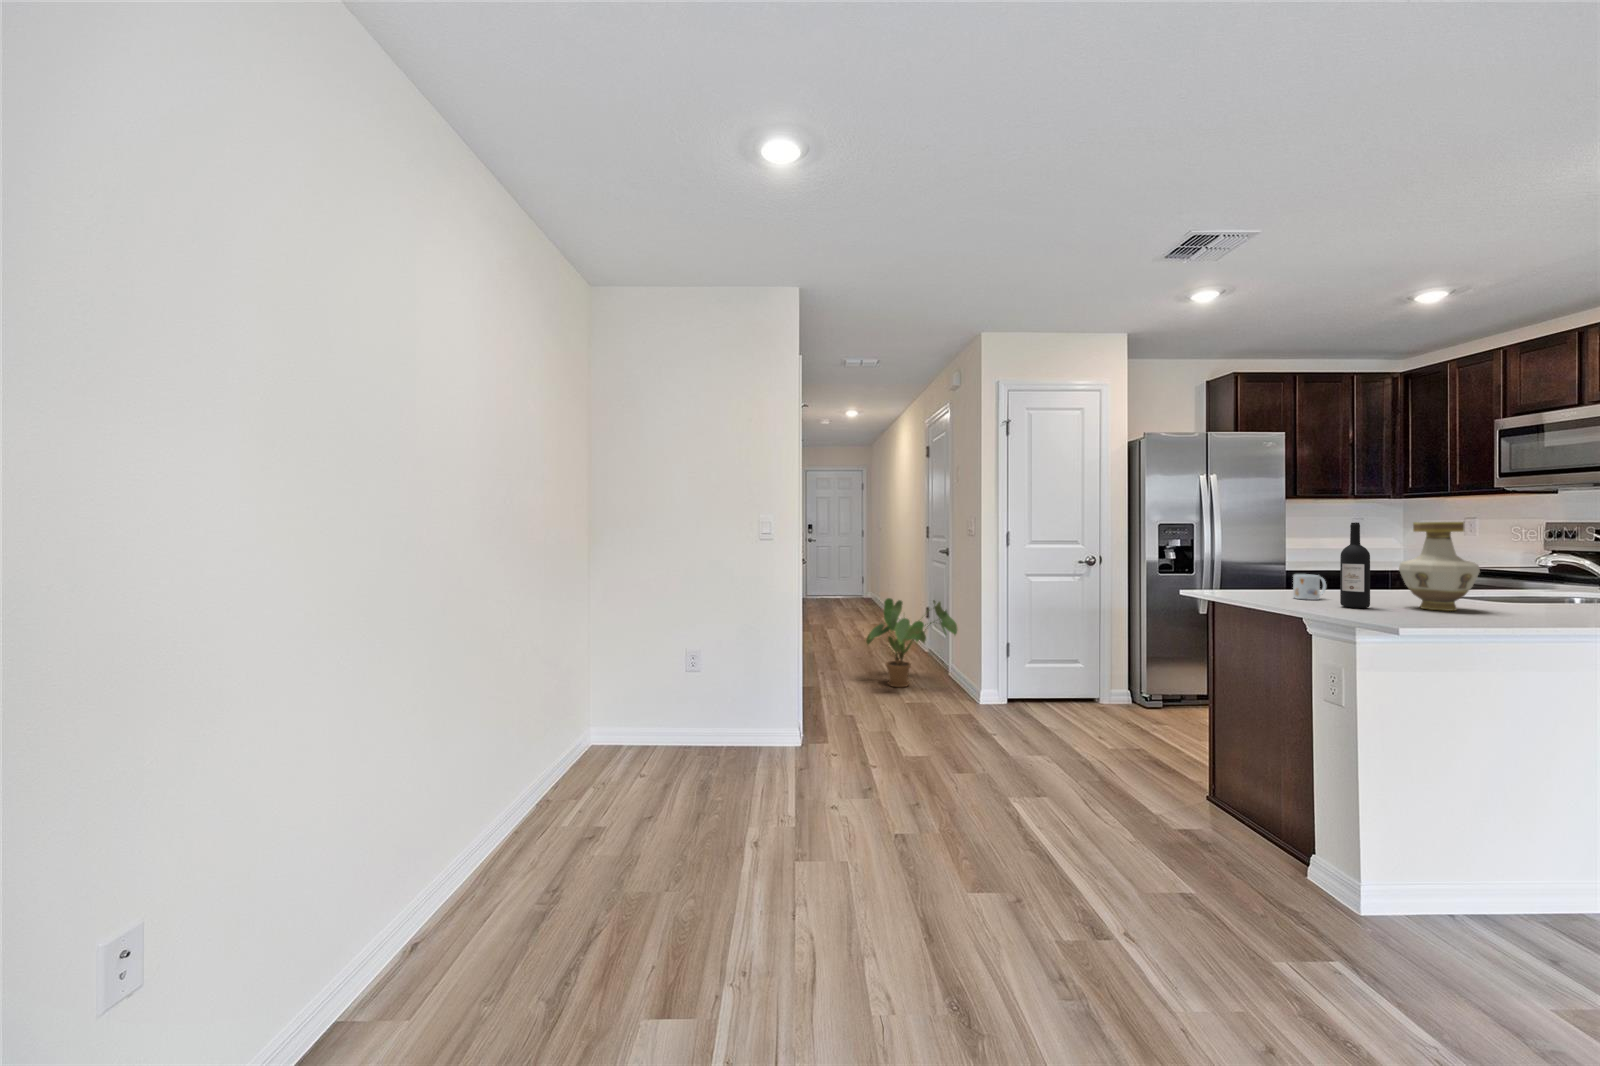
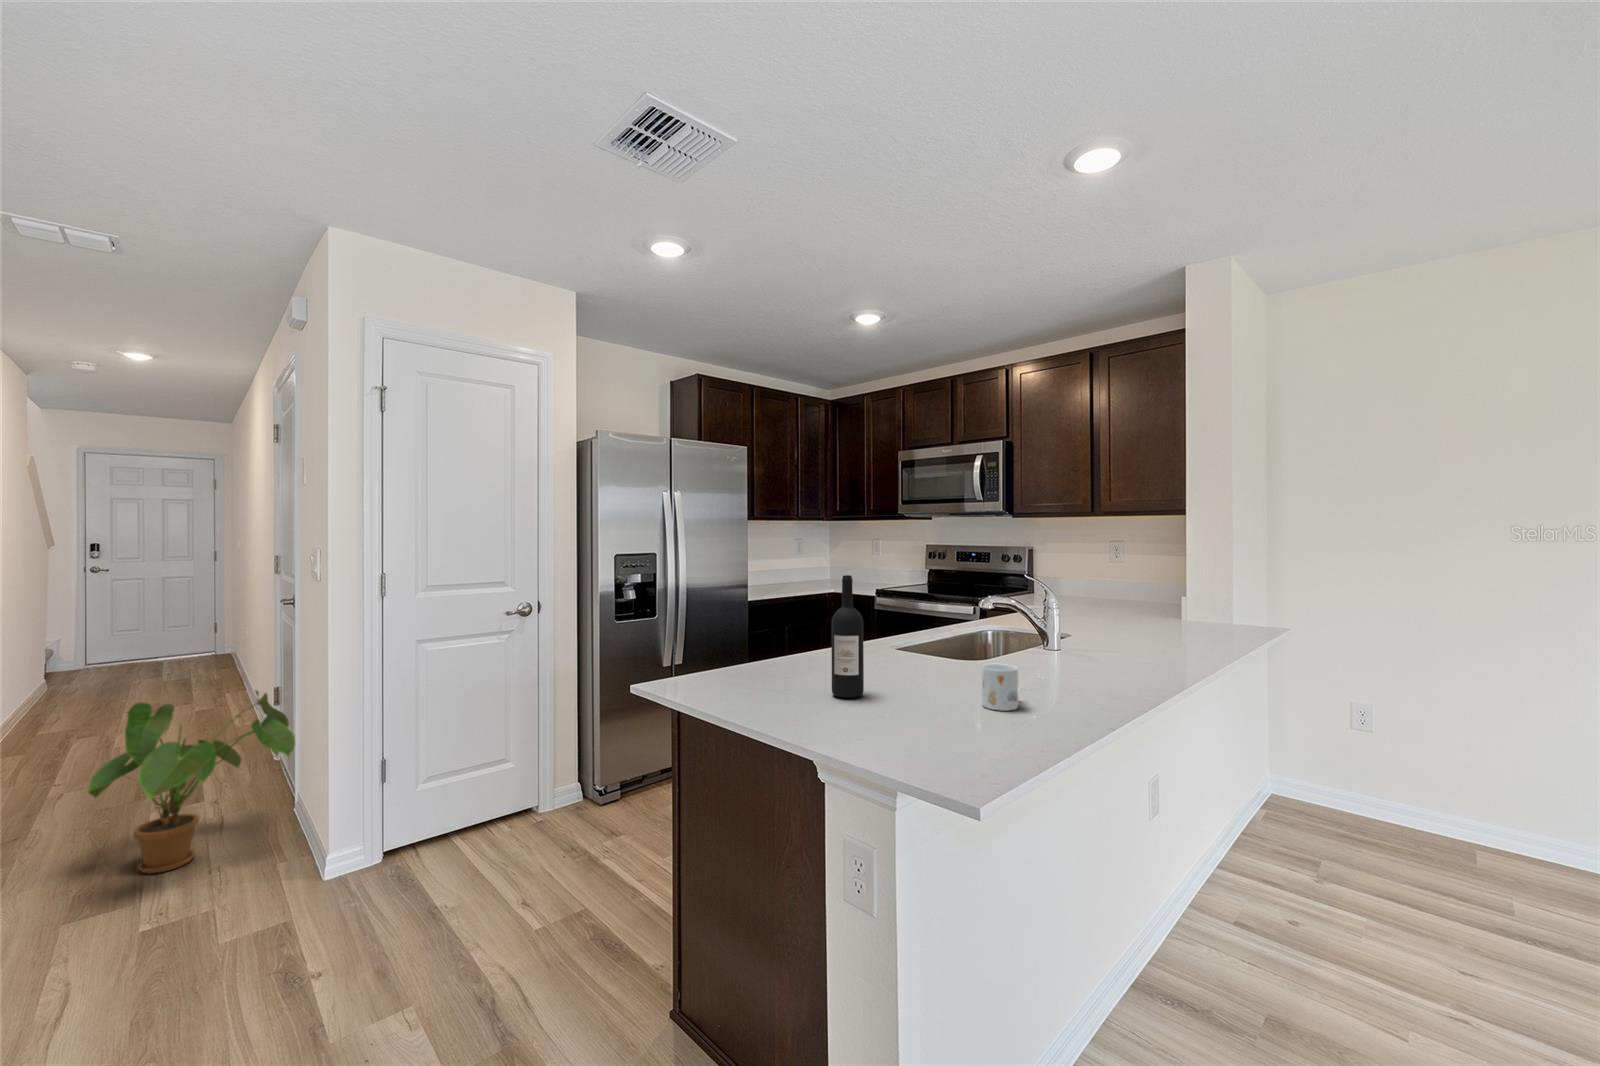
vase: present [1399,522,1480,611] -> none [887,571,961,689]
mug: present [1293,574,1326,600] -> present [982,663,1018,711]

